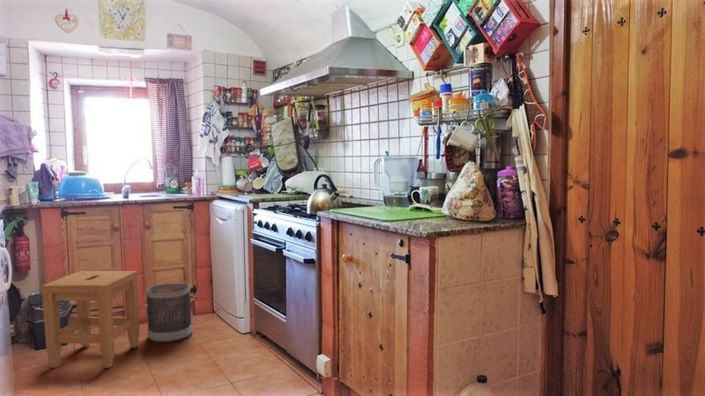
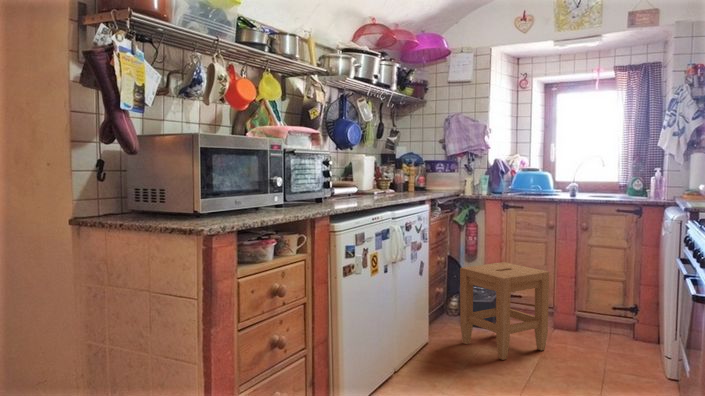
wastebasket: present [146,283,192,342] -> none [561,293,613,359]

